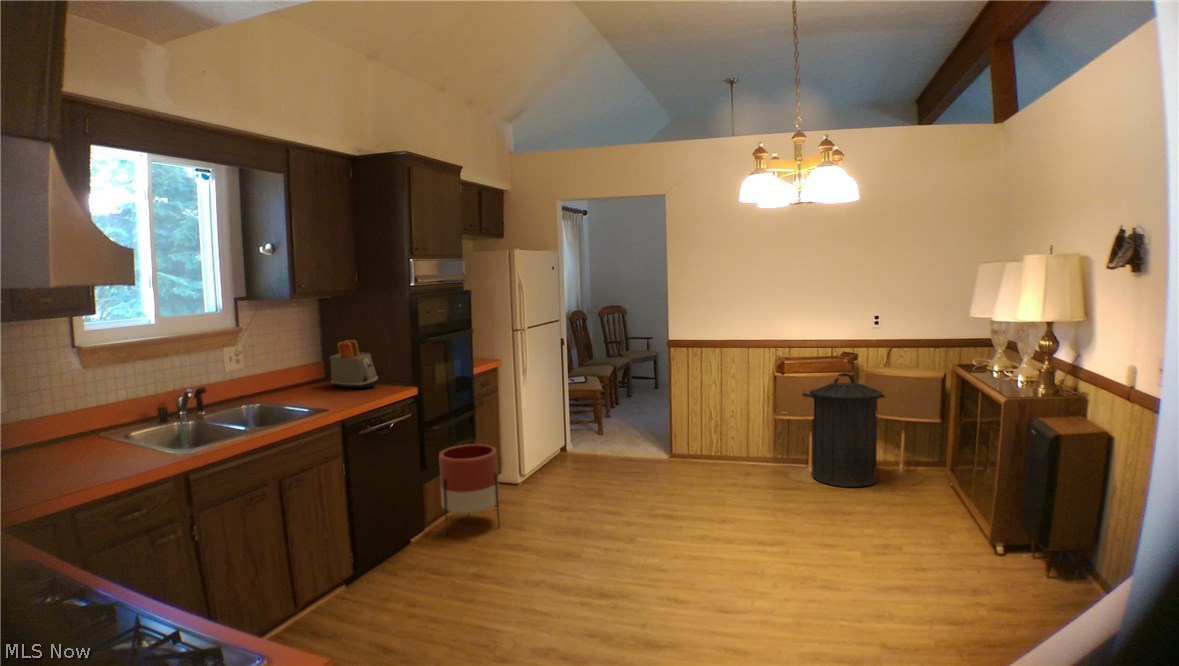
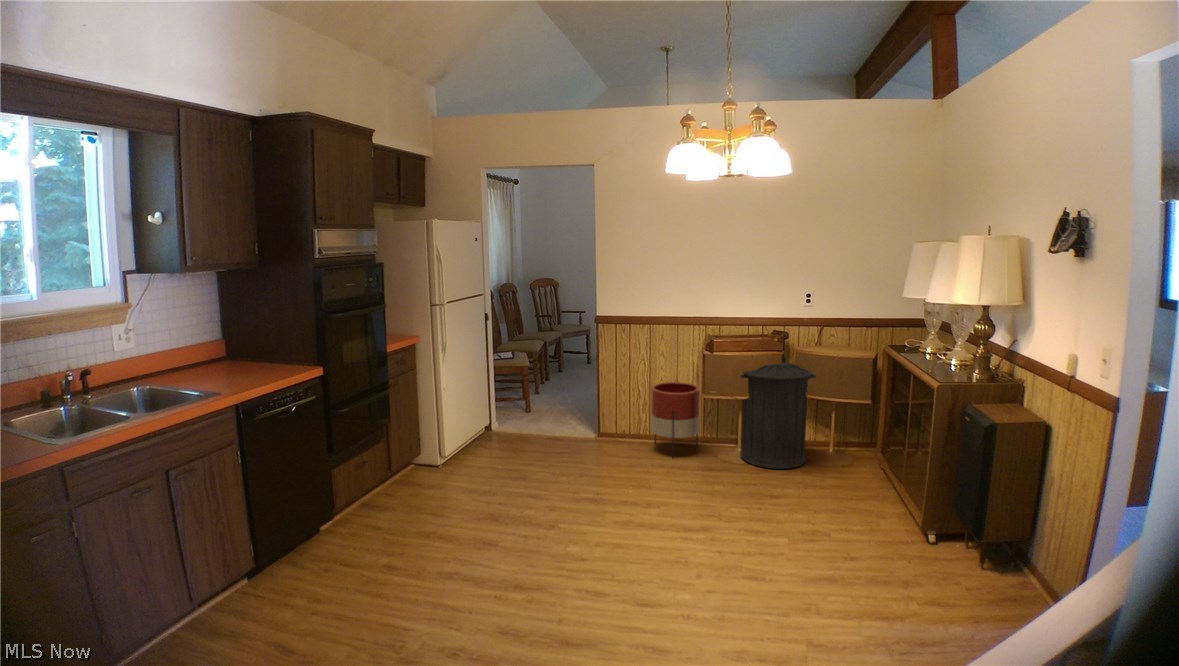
toaster: present [330,340,378,388] -> none [206,316,265,372]
planter: present [439,444,500,534] -> present [651,382,700,452]

